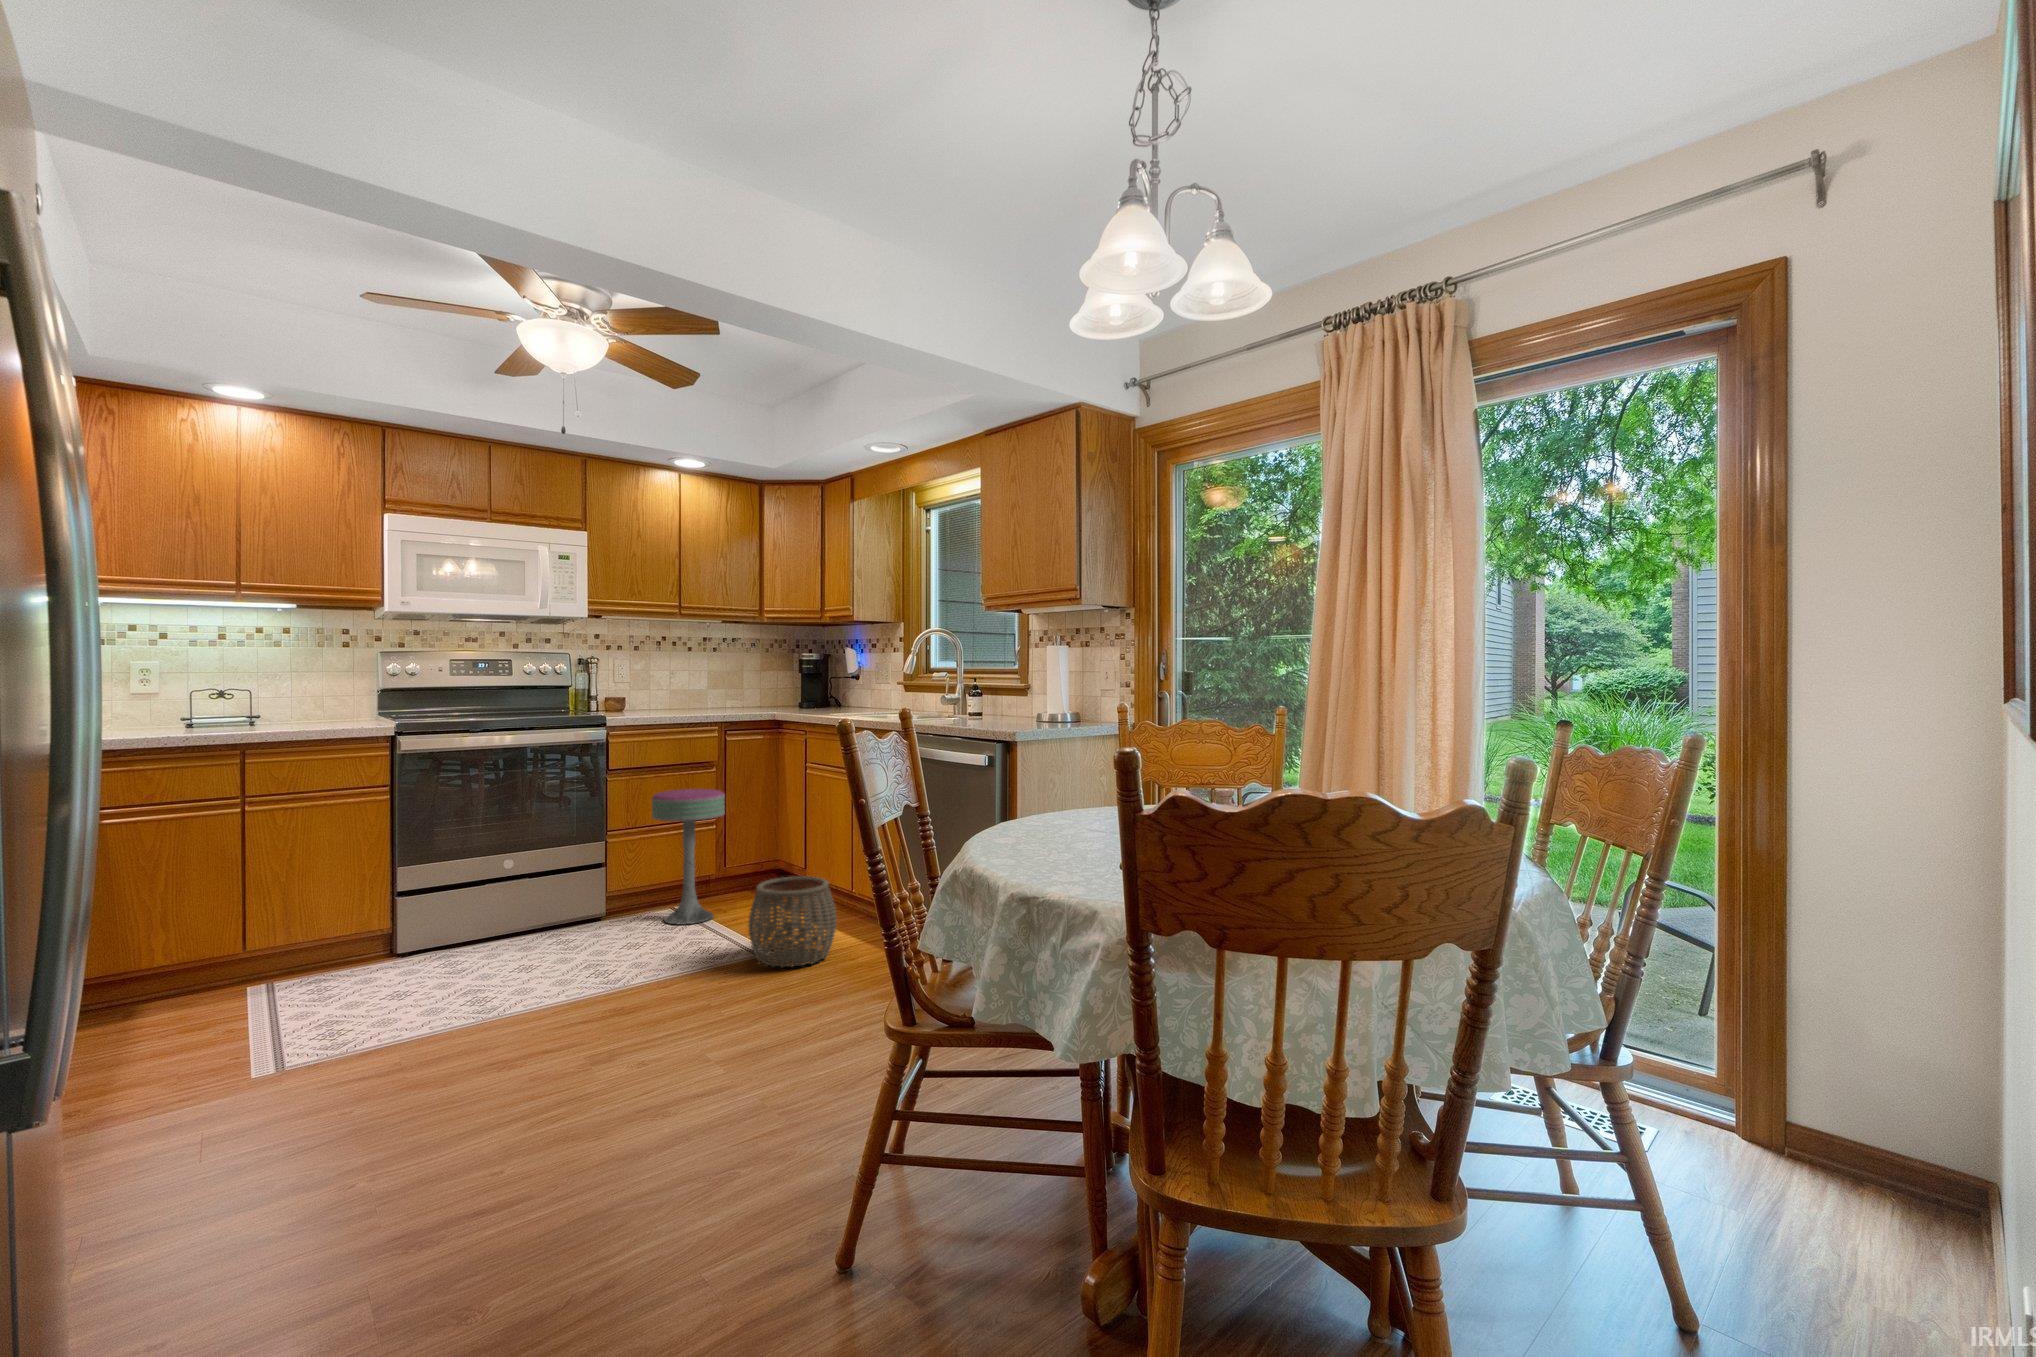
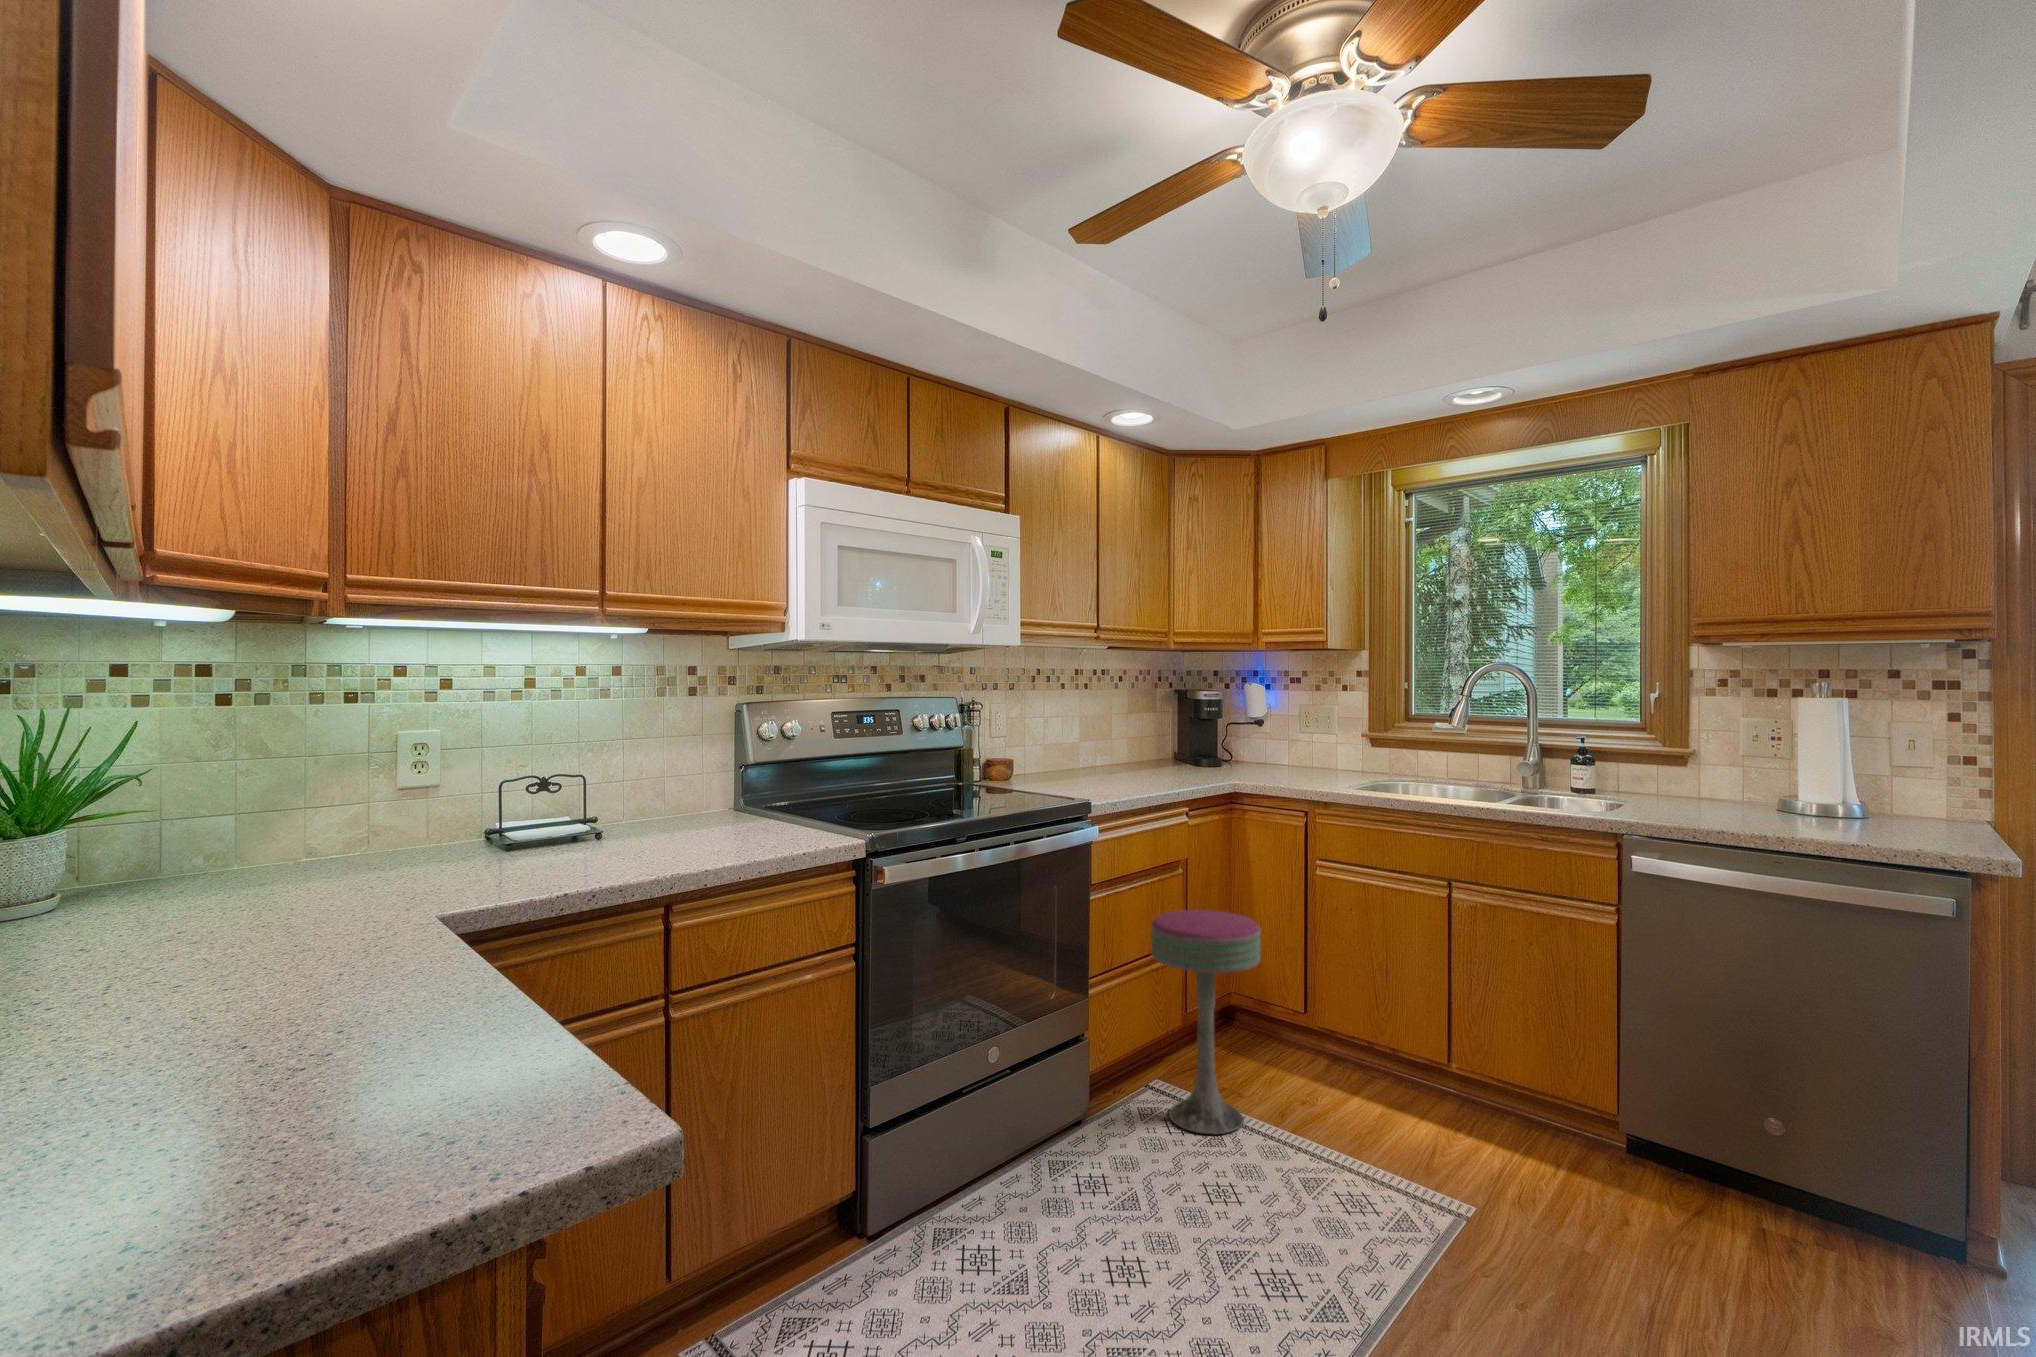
woven basket: present [748,876,837,967] -> none [1449,1076,1615,1255]

